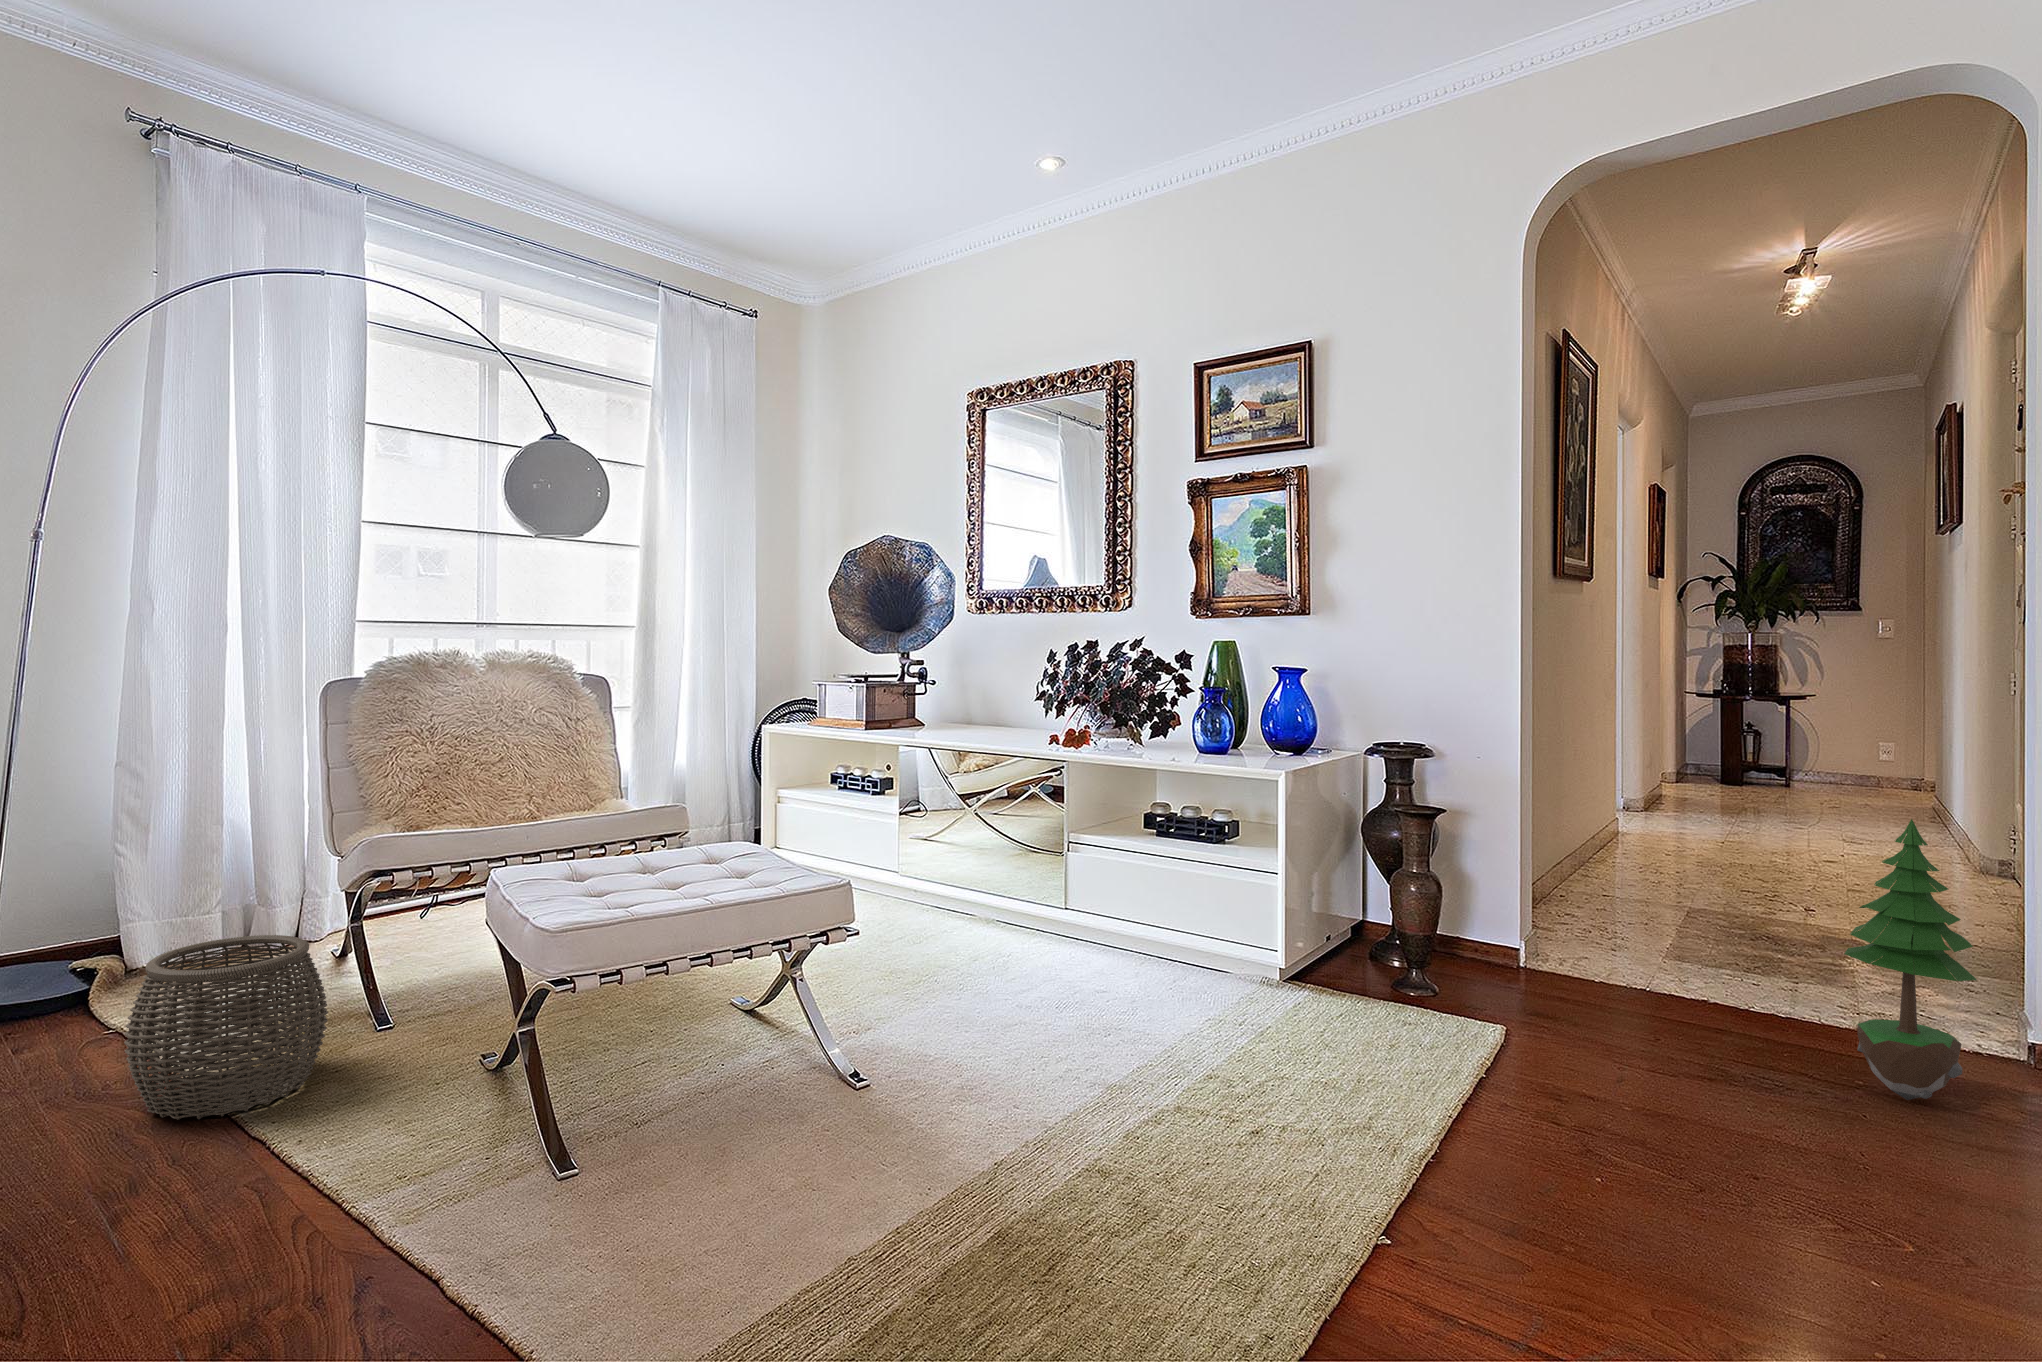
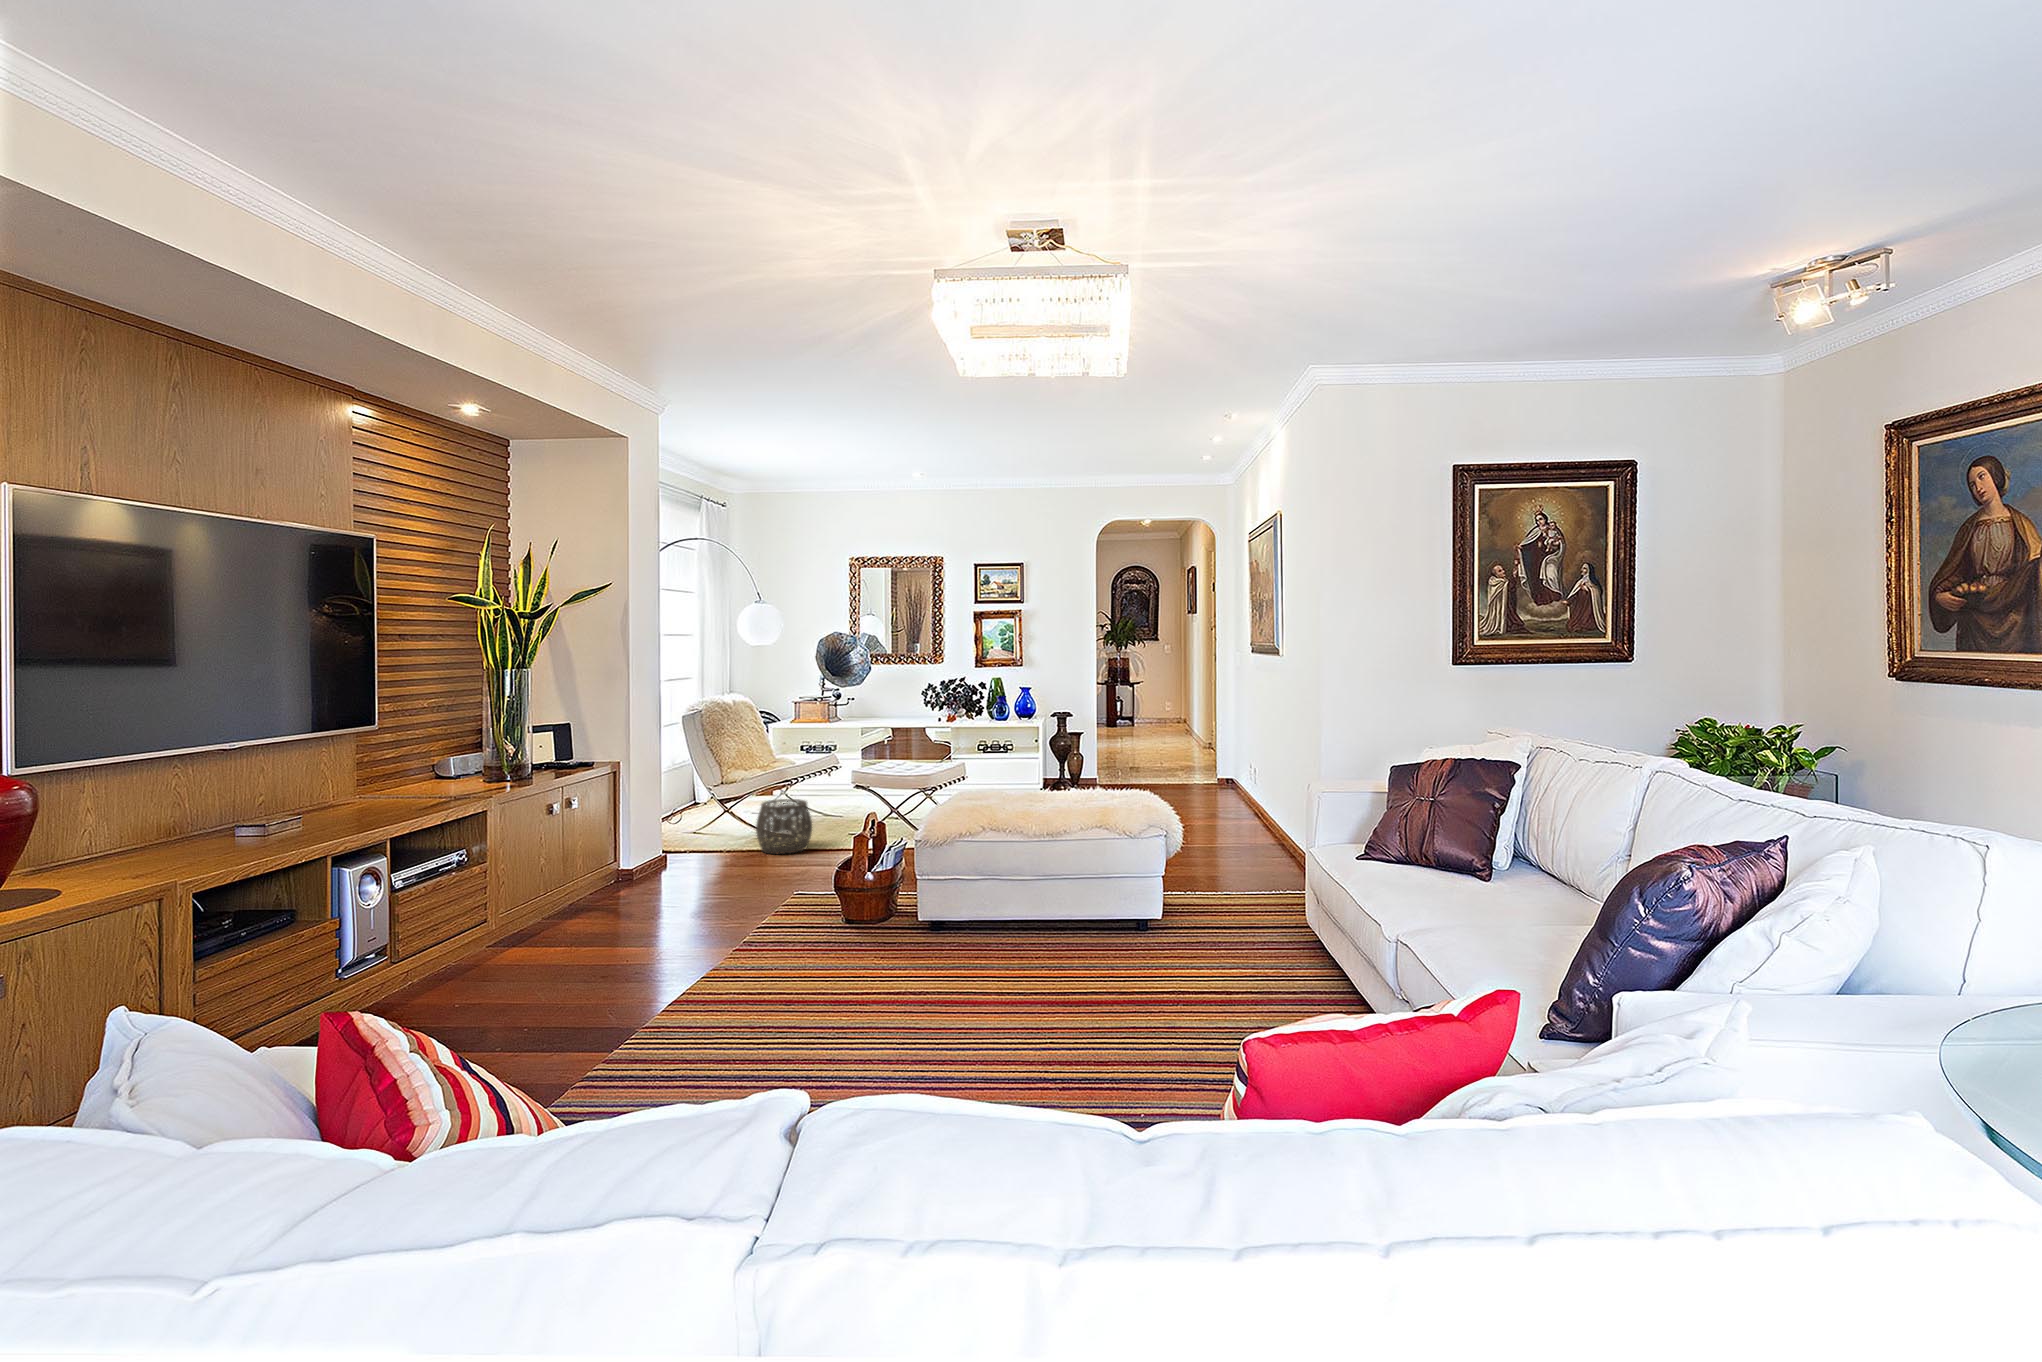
potted tree: present [1844,819,1977,1100] -> none [1186,725,1212,797]

